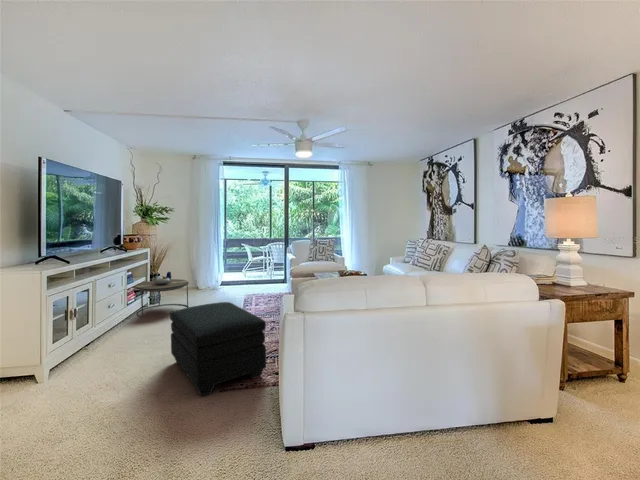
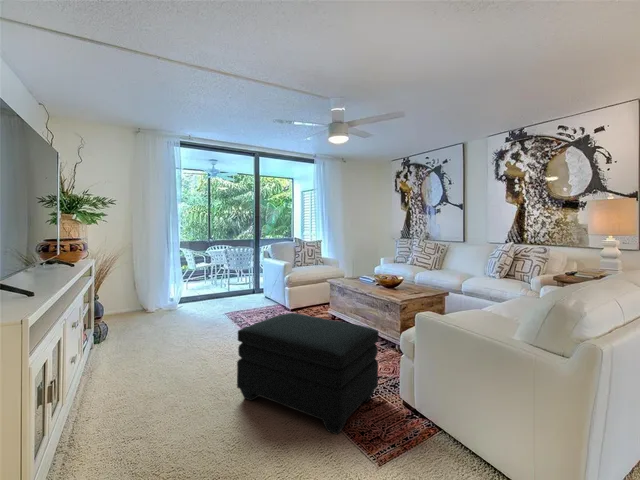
side table: present [136,272,189,318] -> none [92,282,168,348]

